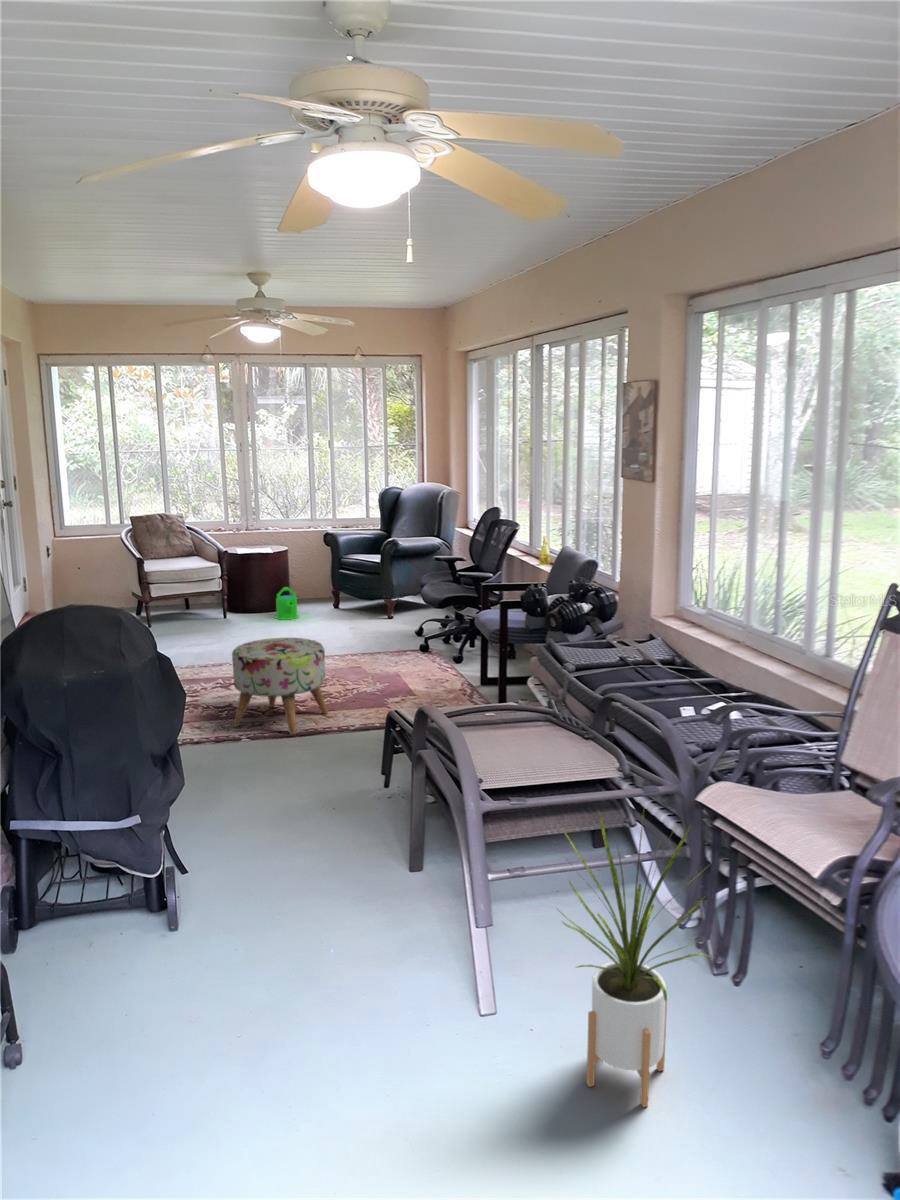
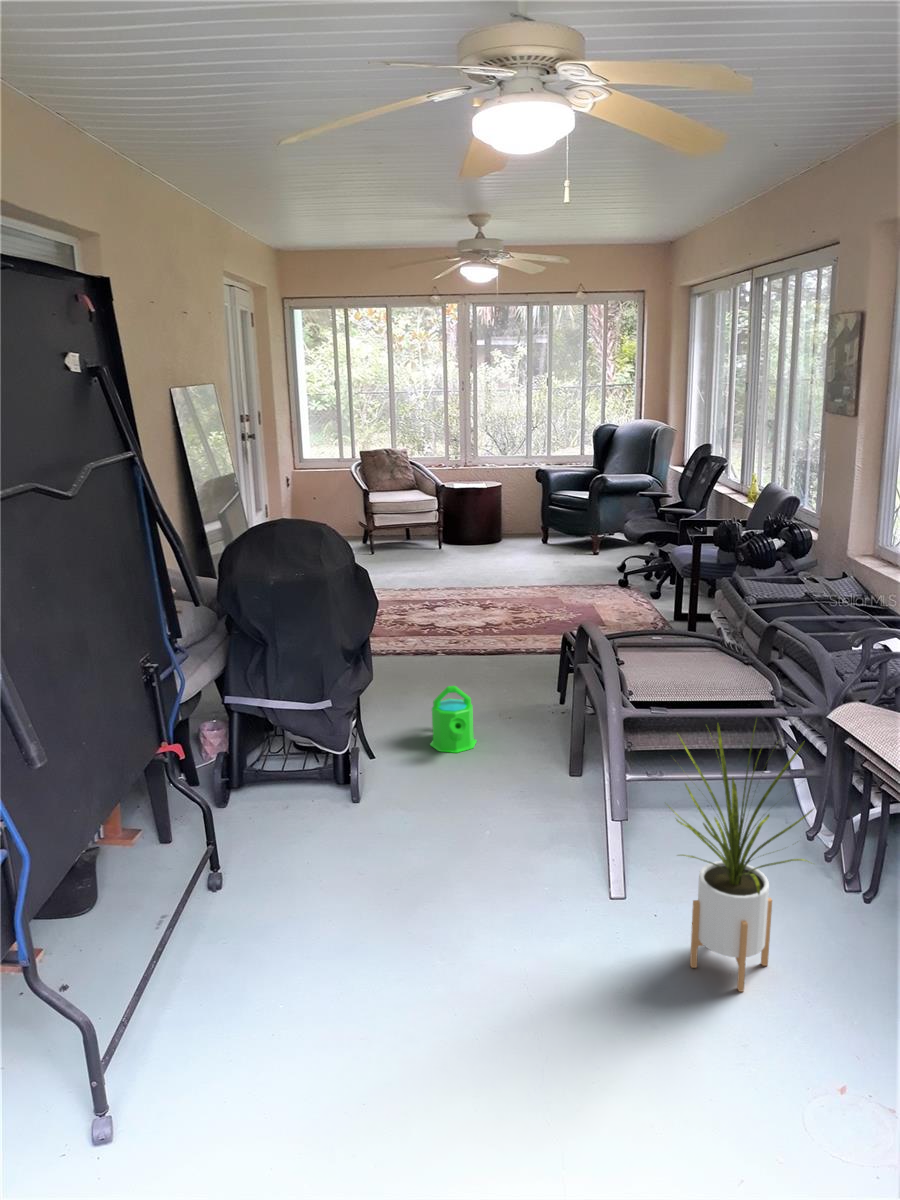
watering can: present [276,587,298,620] -> present [430,686,477,753]
ottoman: present [232,638,328,735] -> none [433,564,520,653]

